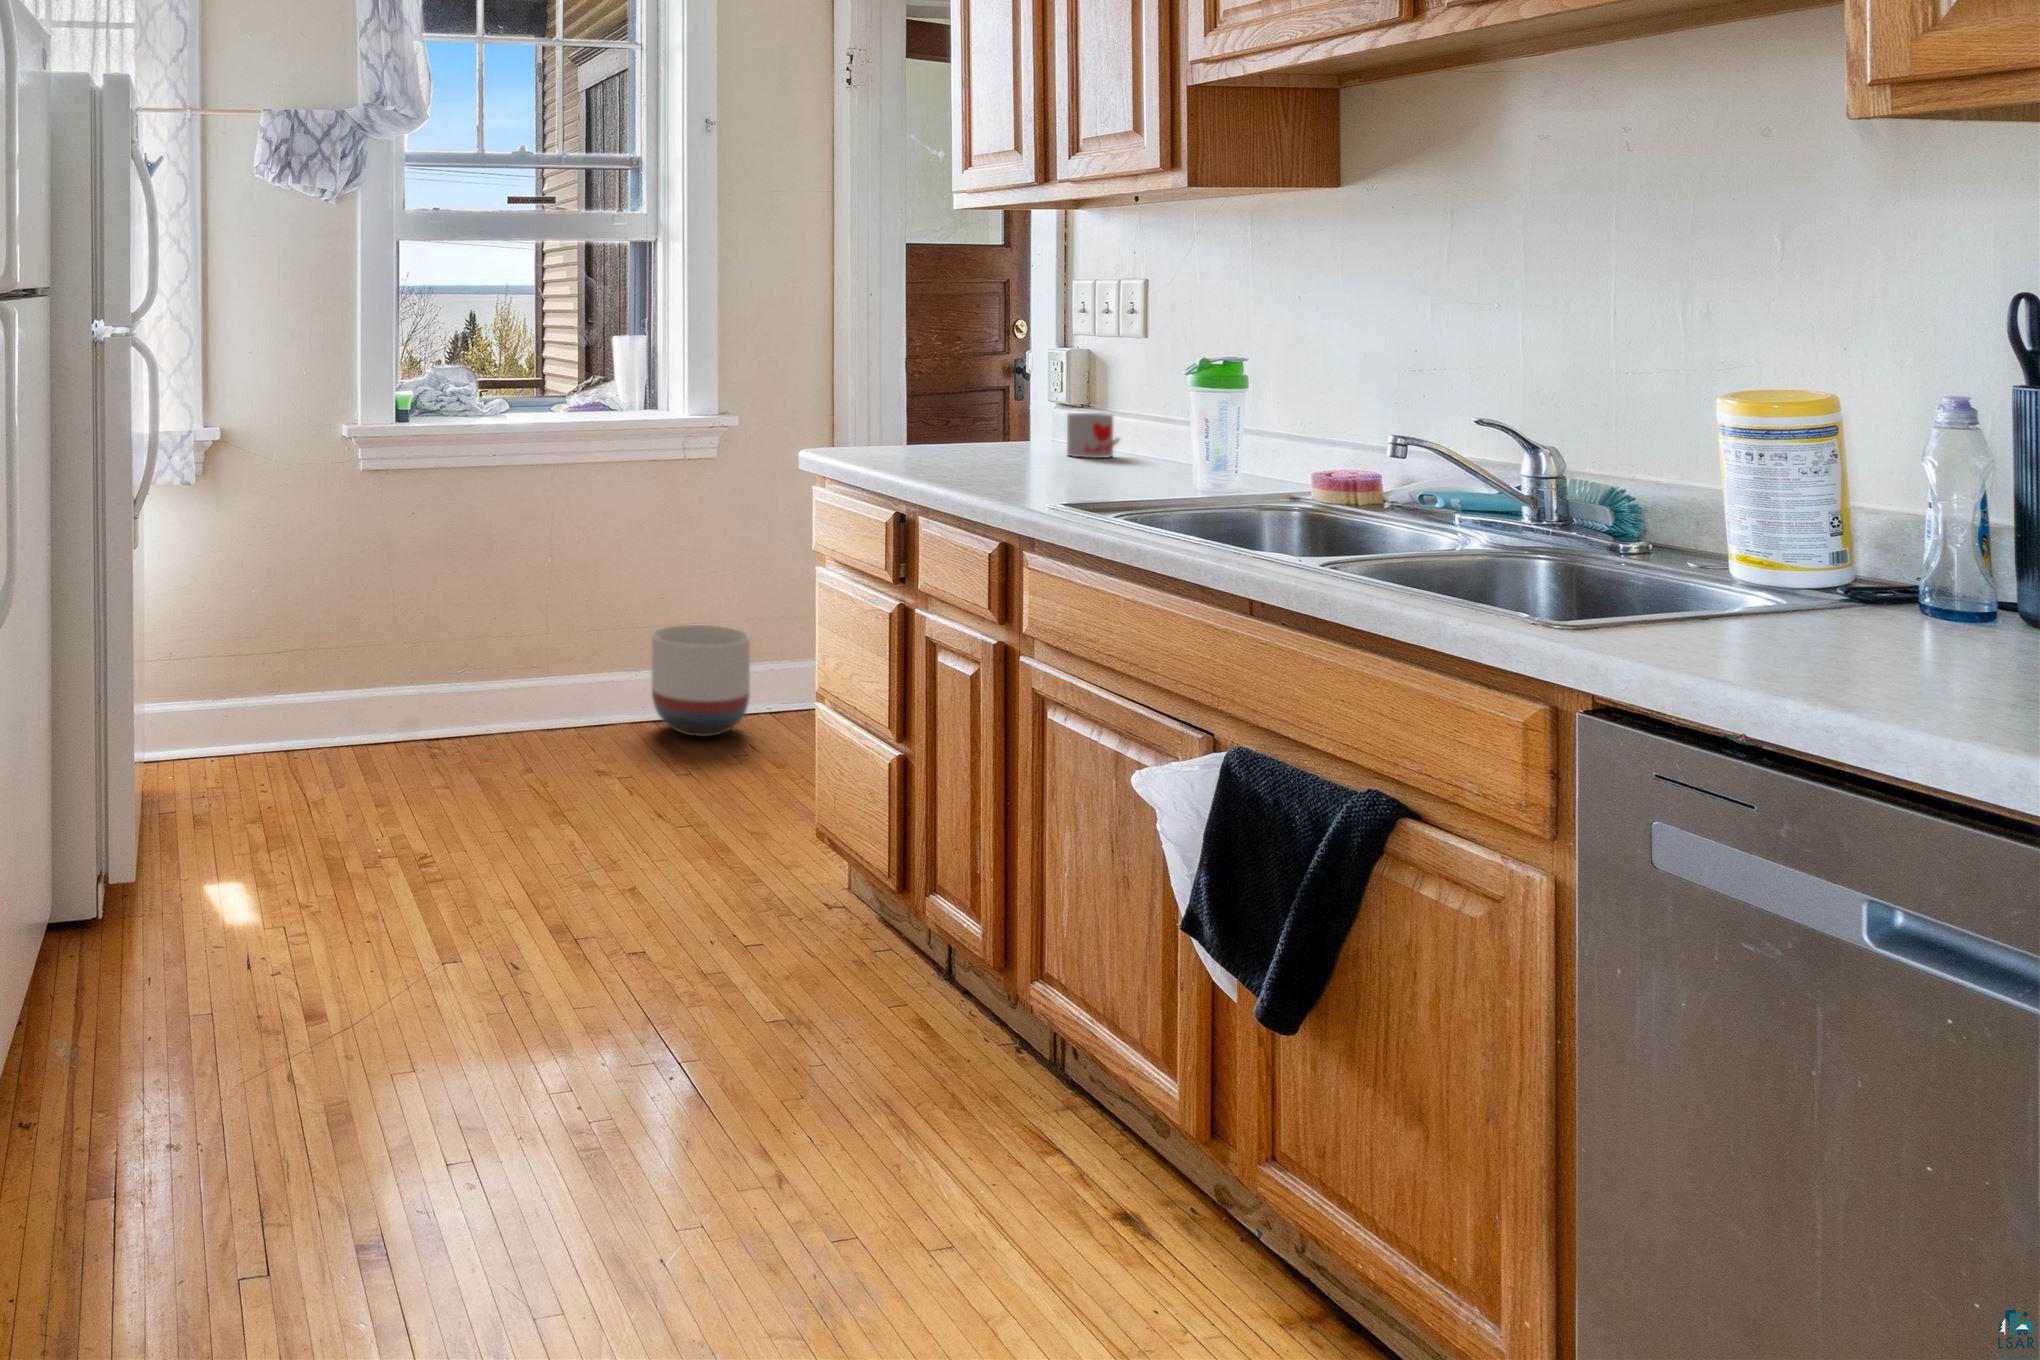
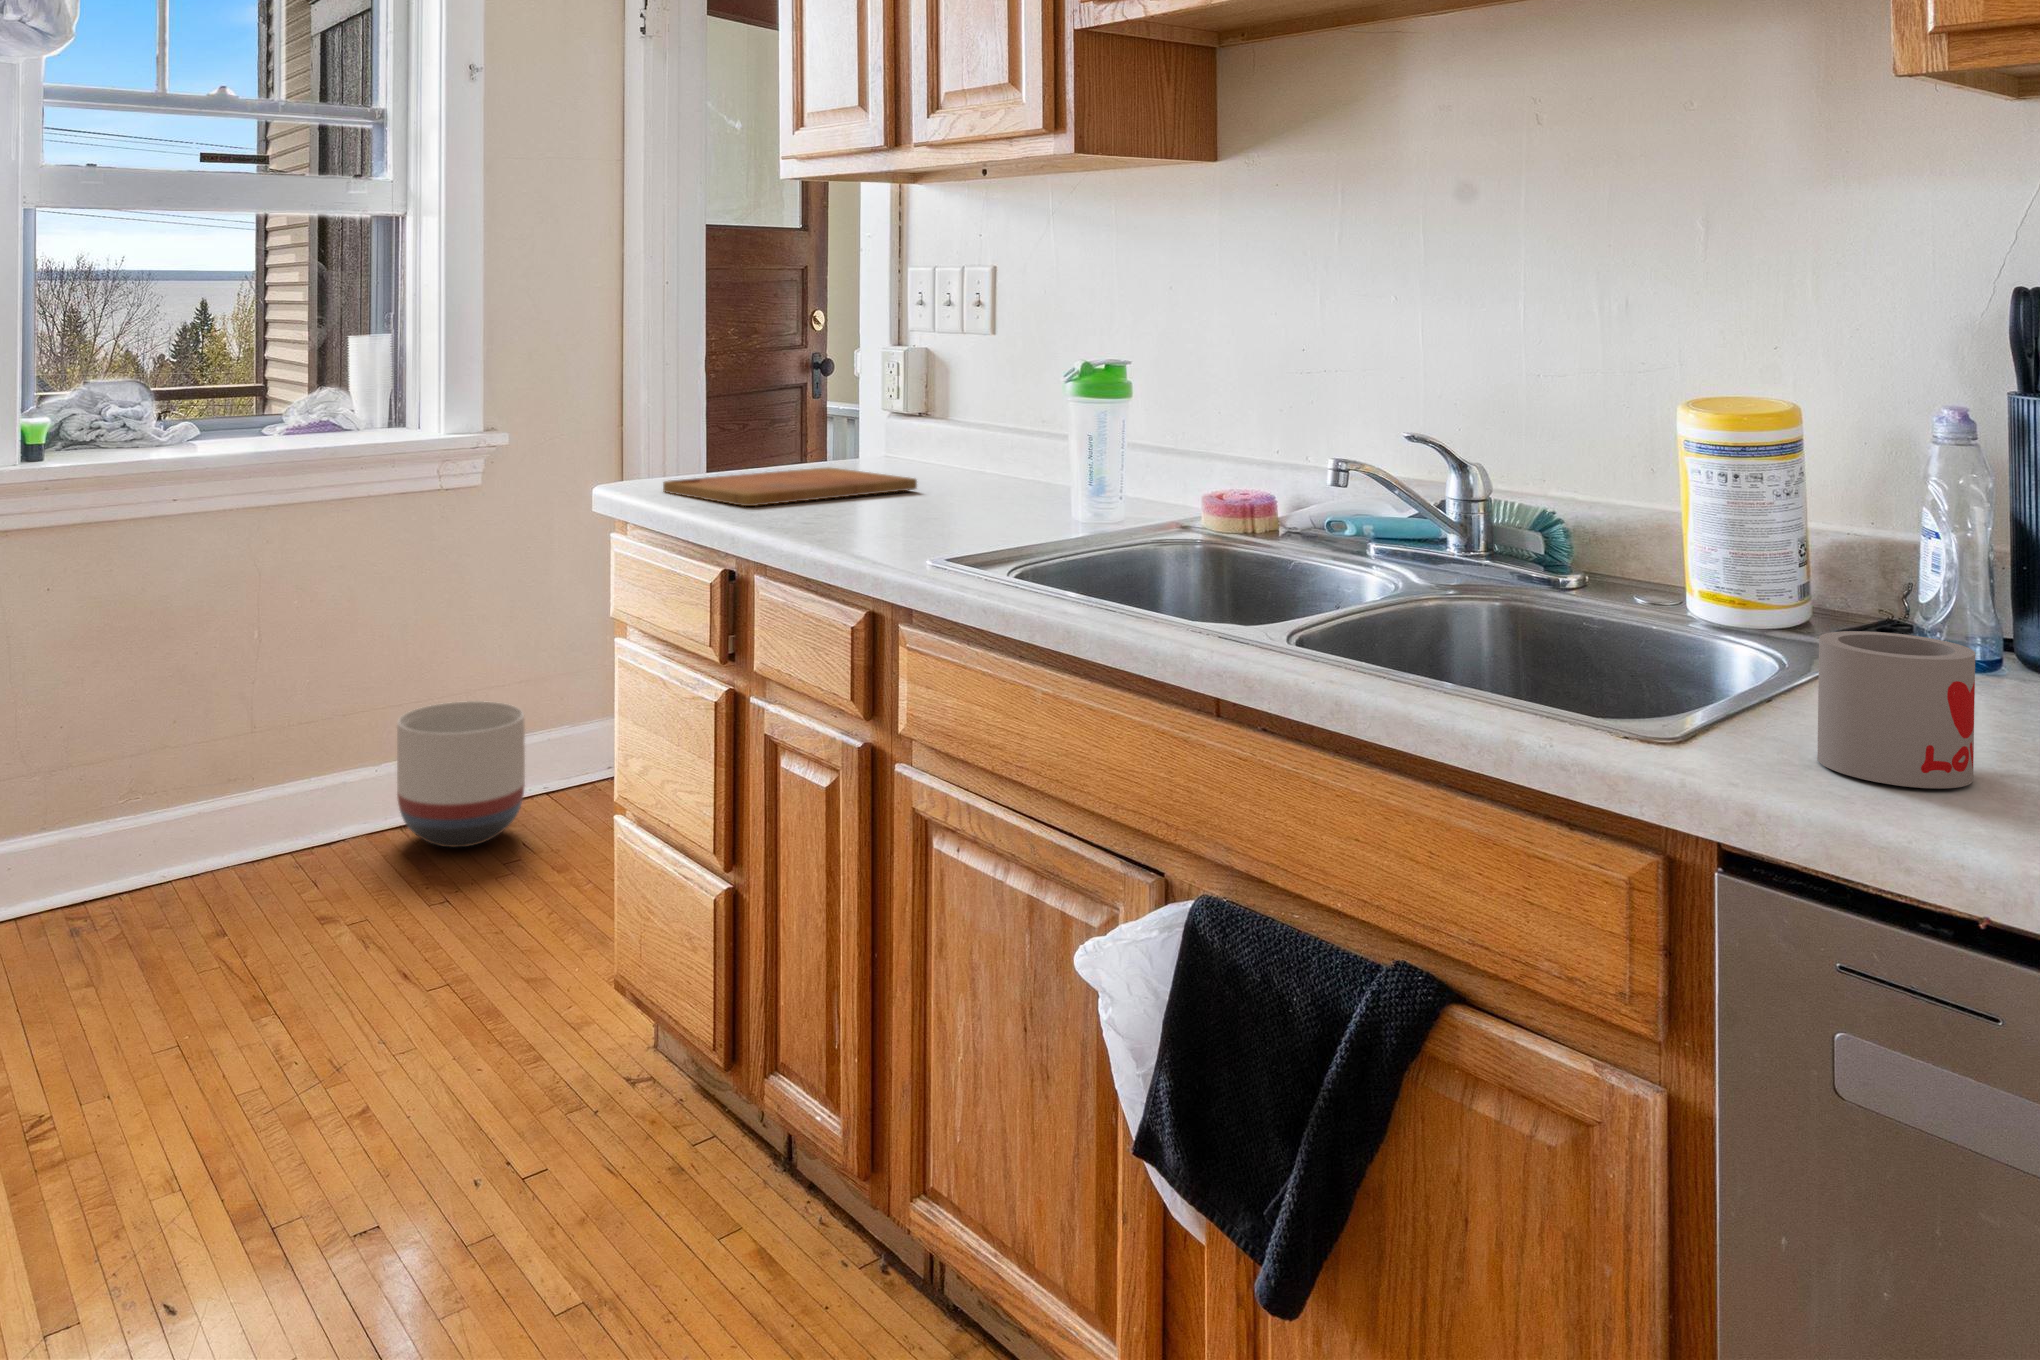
mug: present [1067,413,1120,458] -> present [1817,631,1975,788]
cutting board: none [854,443,1066,467] -> present [663,468,917,506]

